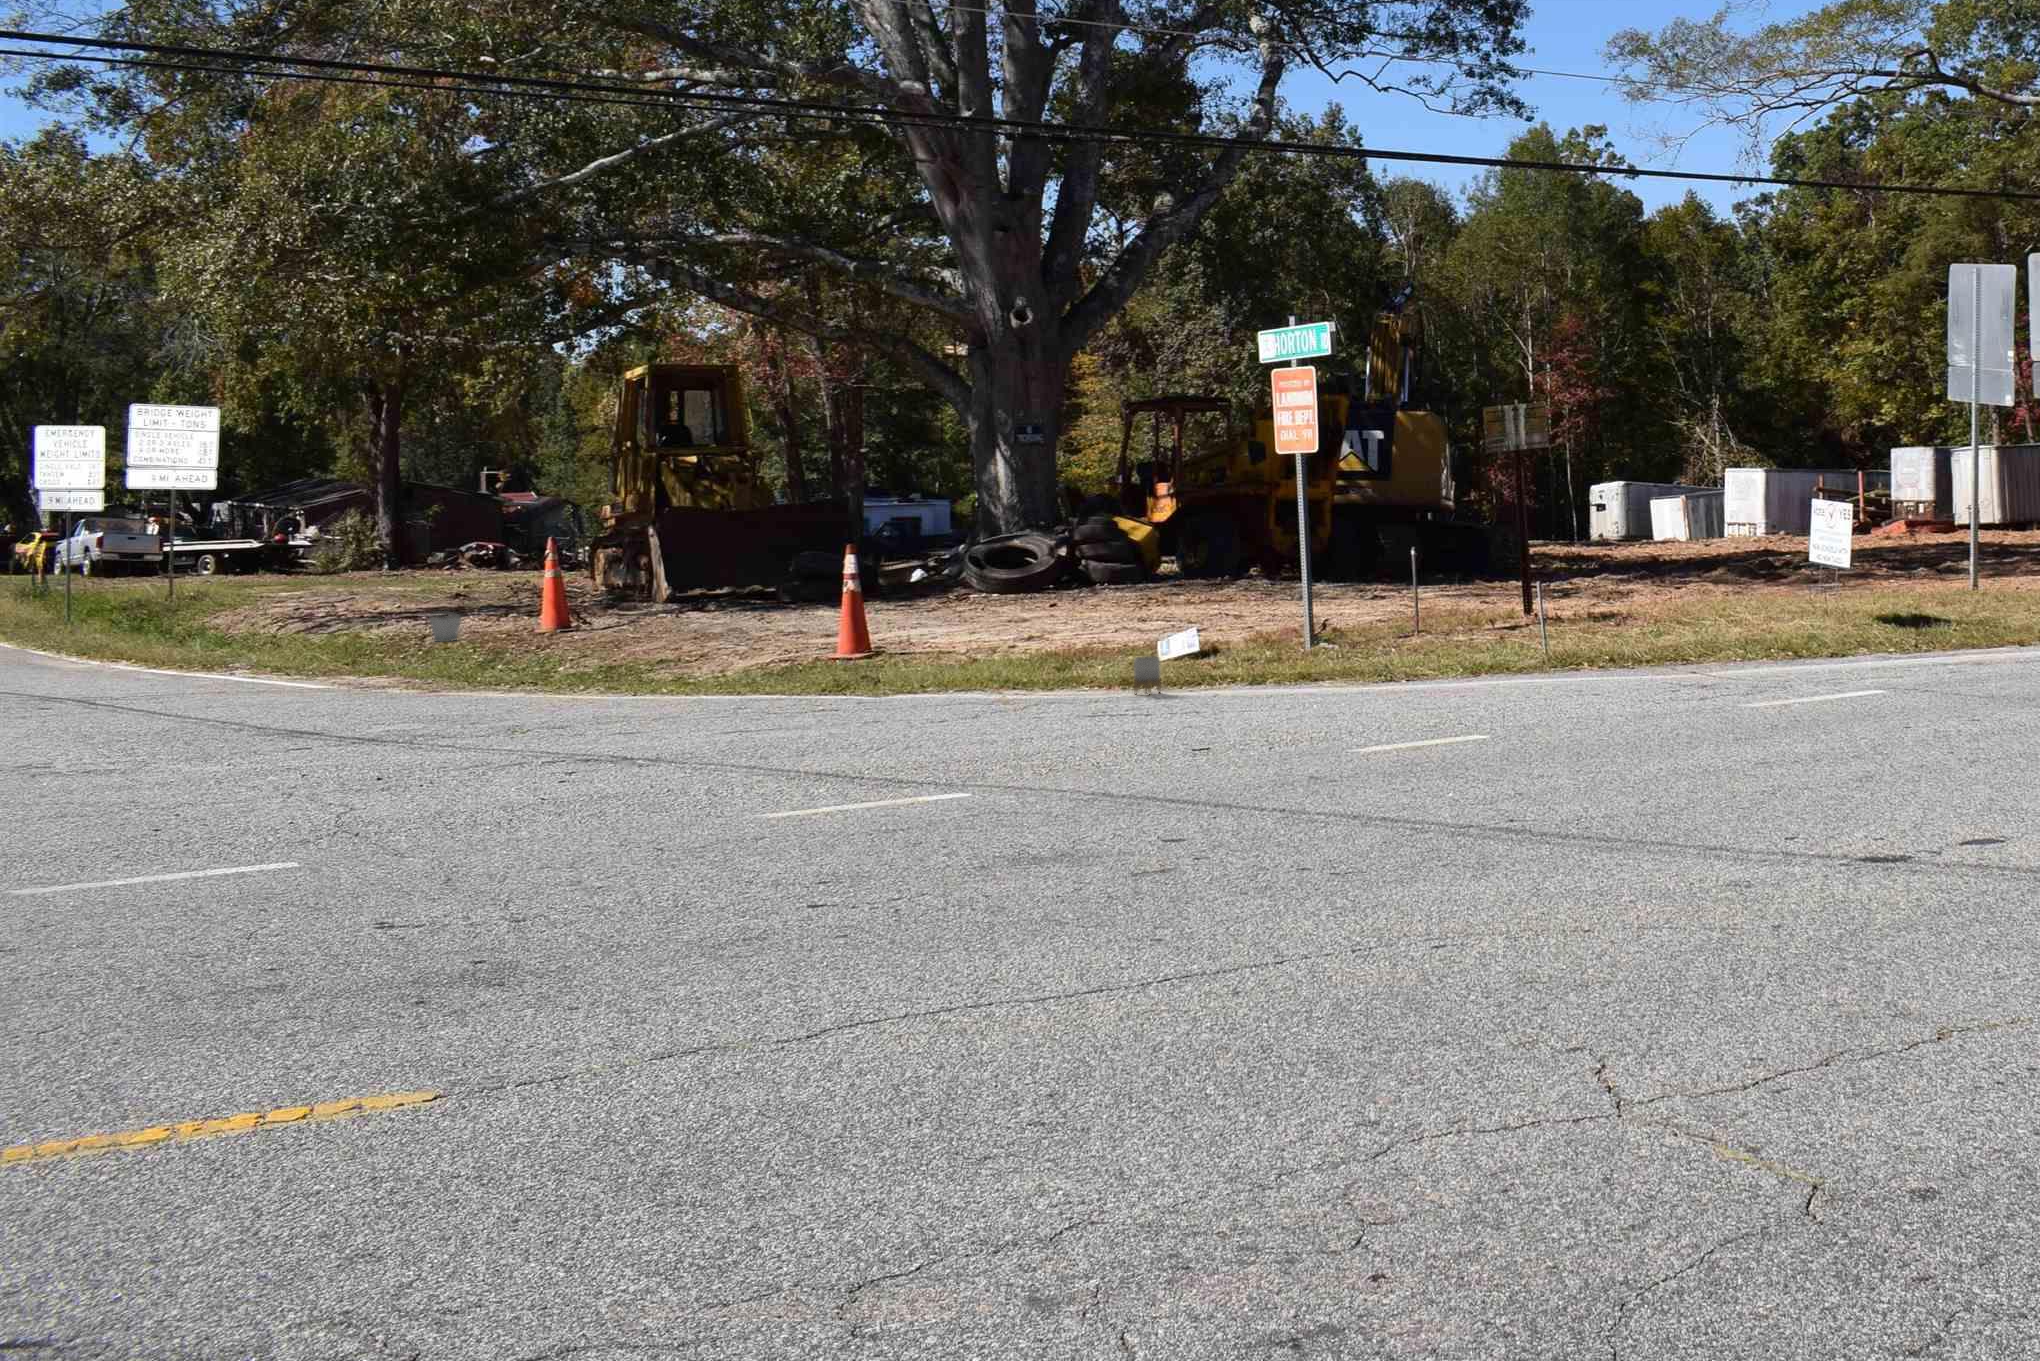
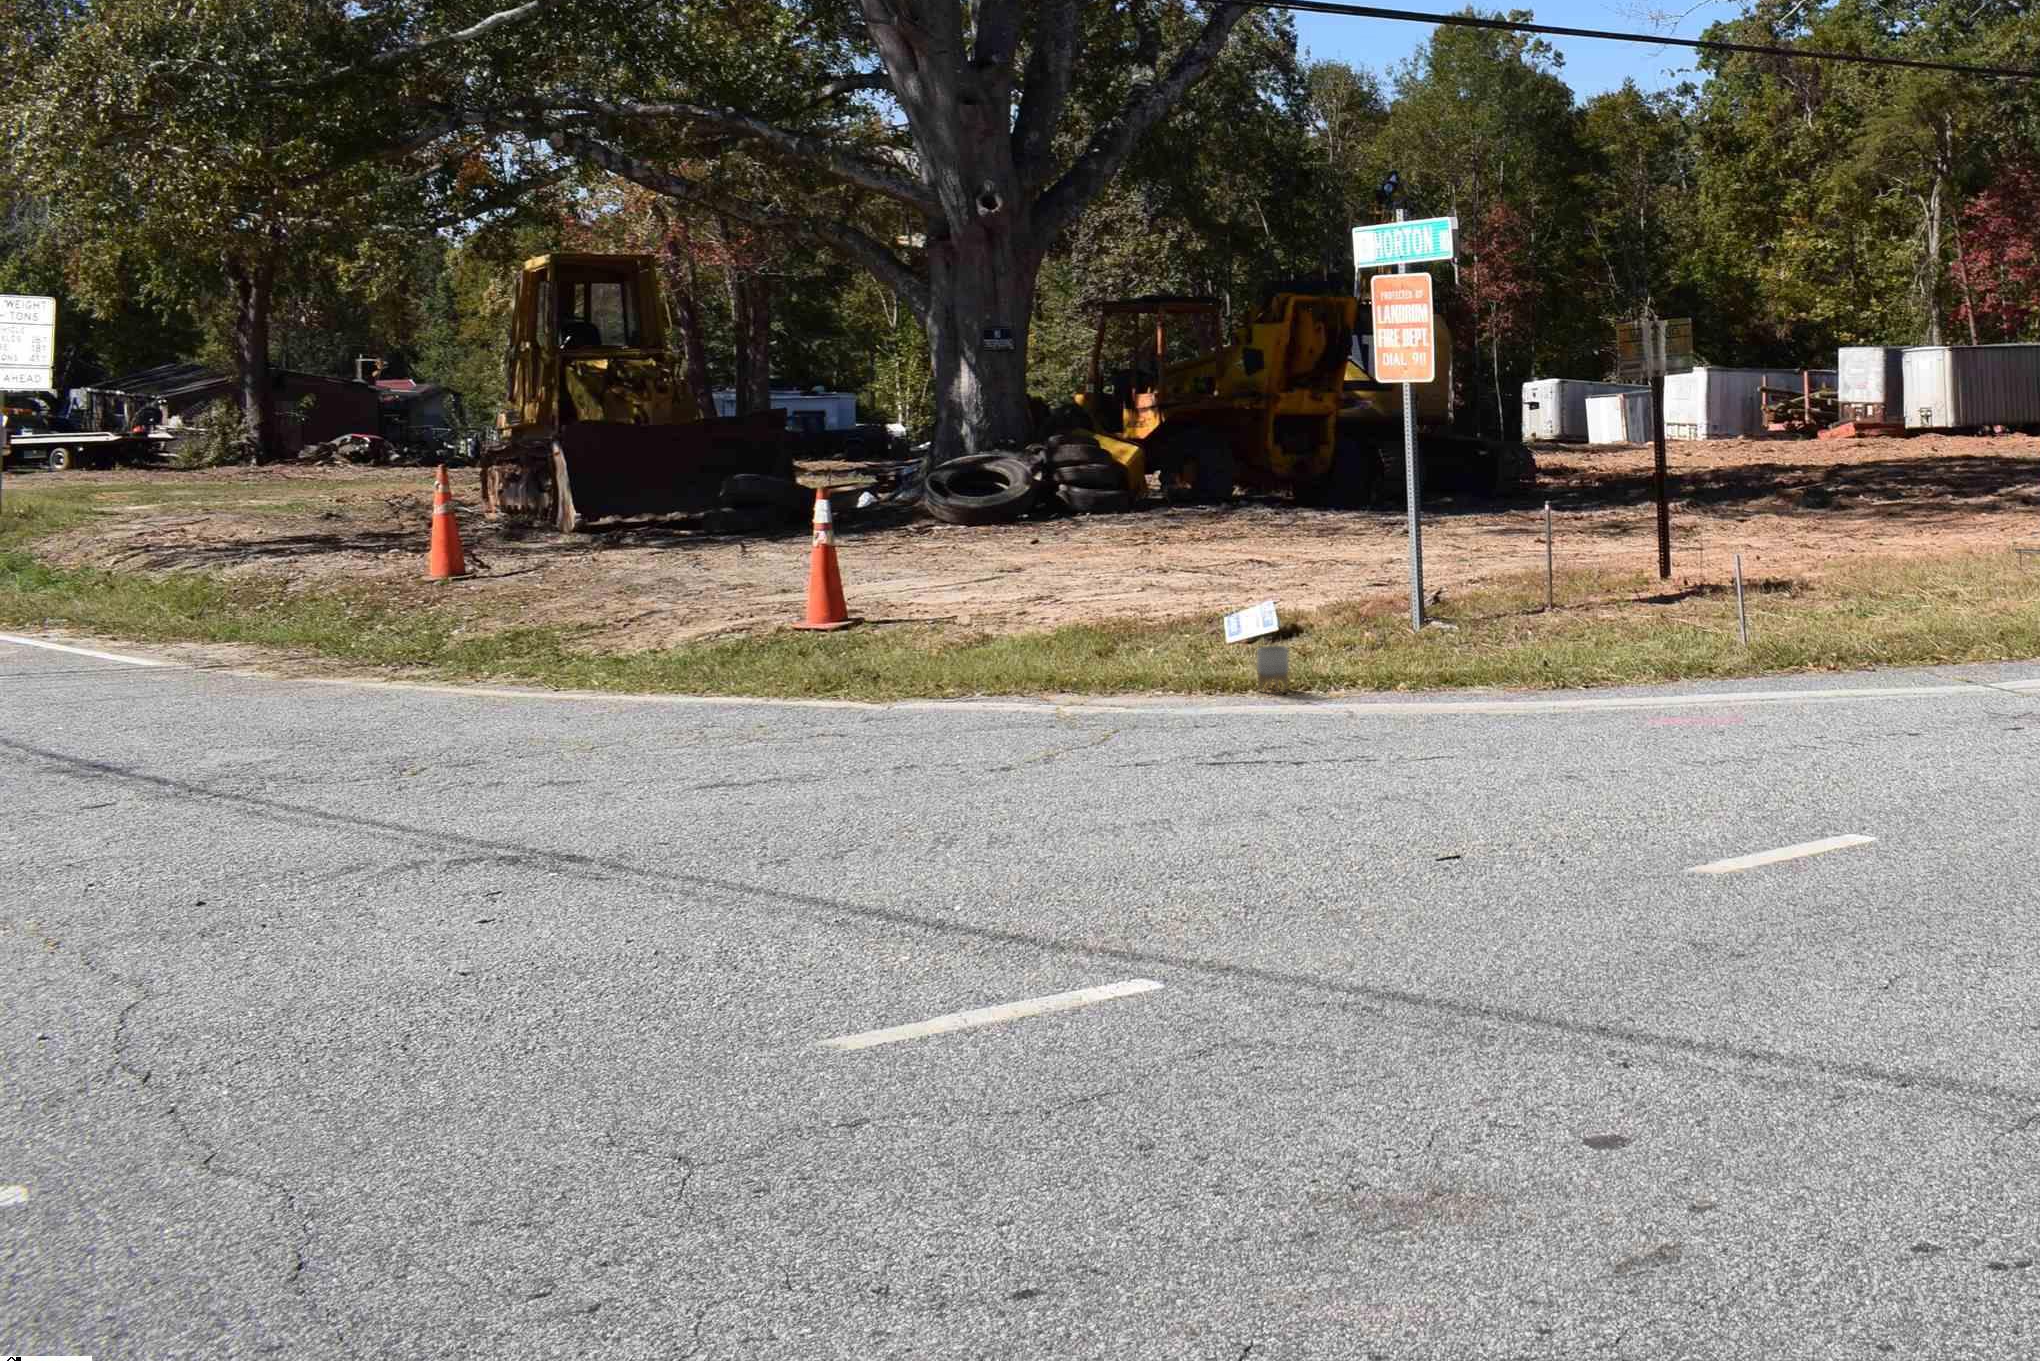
bucket: present [430,614,461,642] -> none [310,549,349,586]

